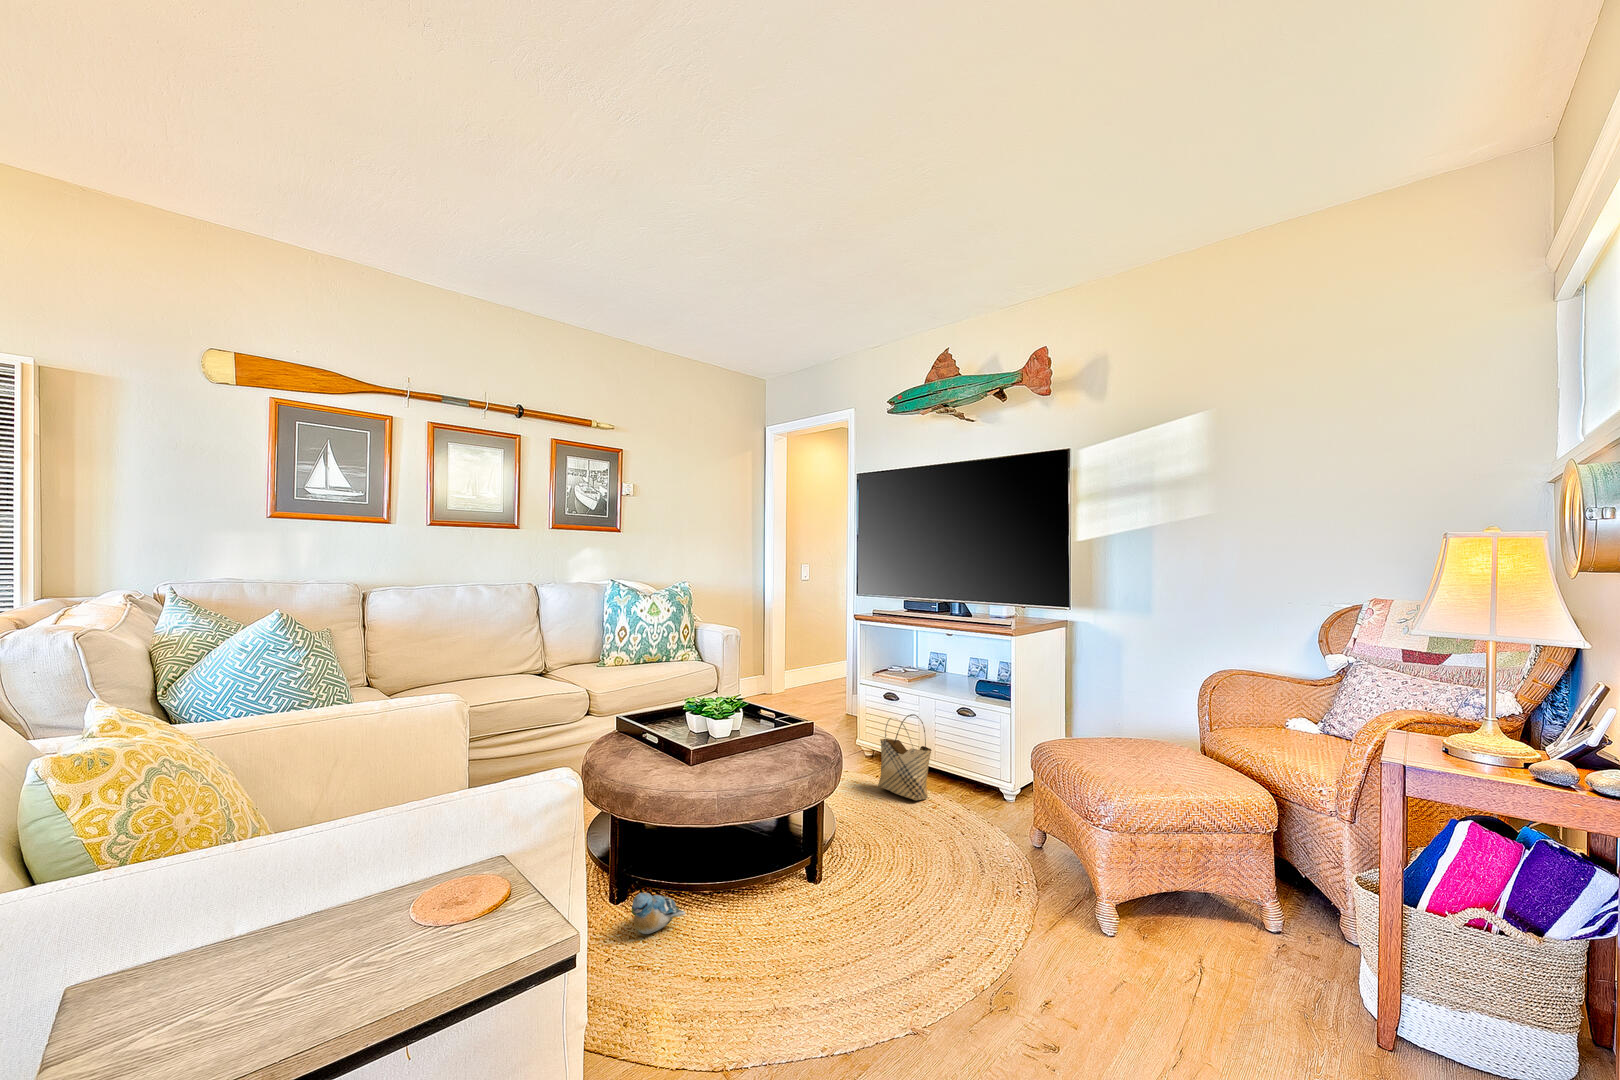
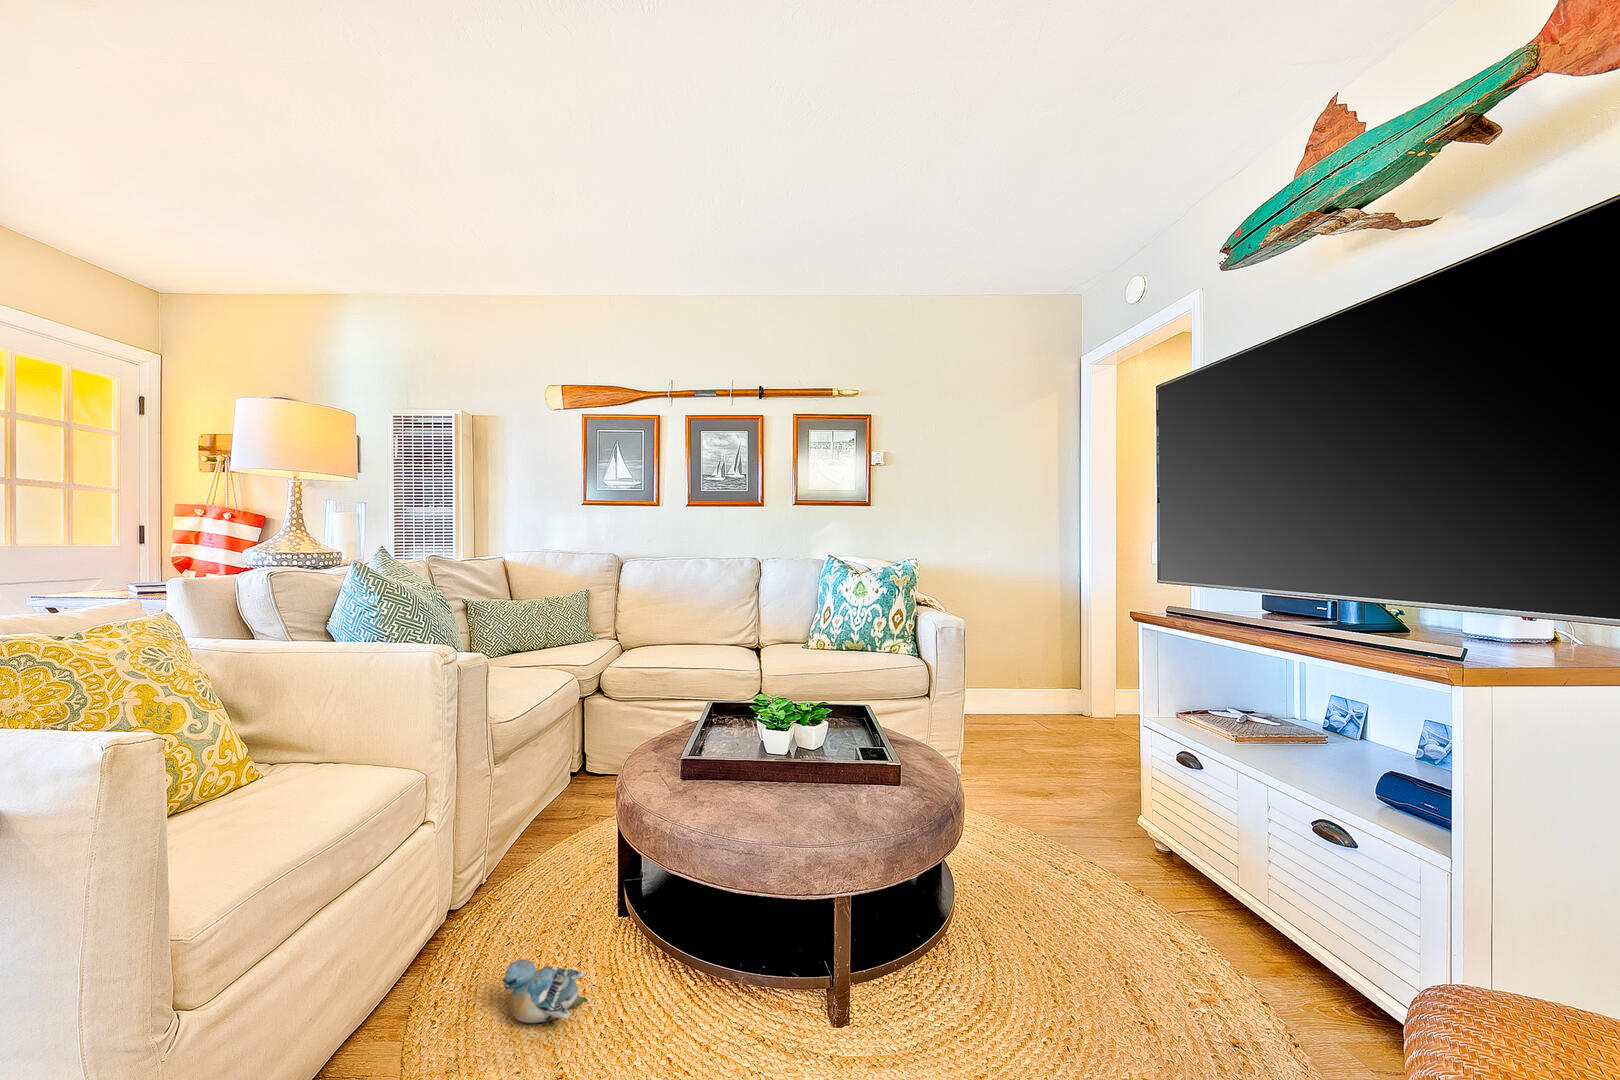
woven basket: present [878,714,932,800] -> none [1089,803,1185,987]

